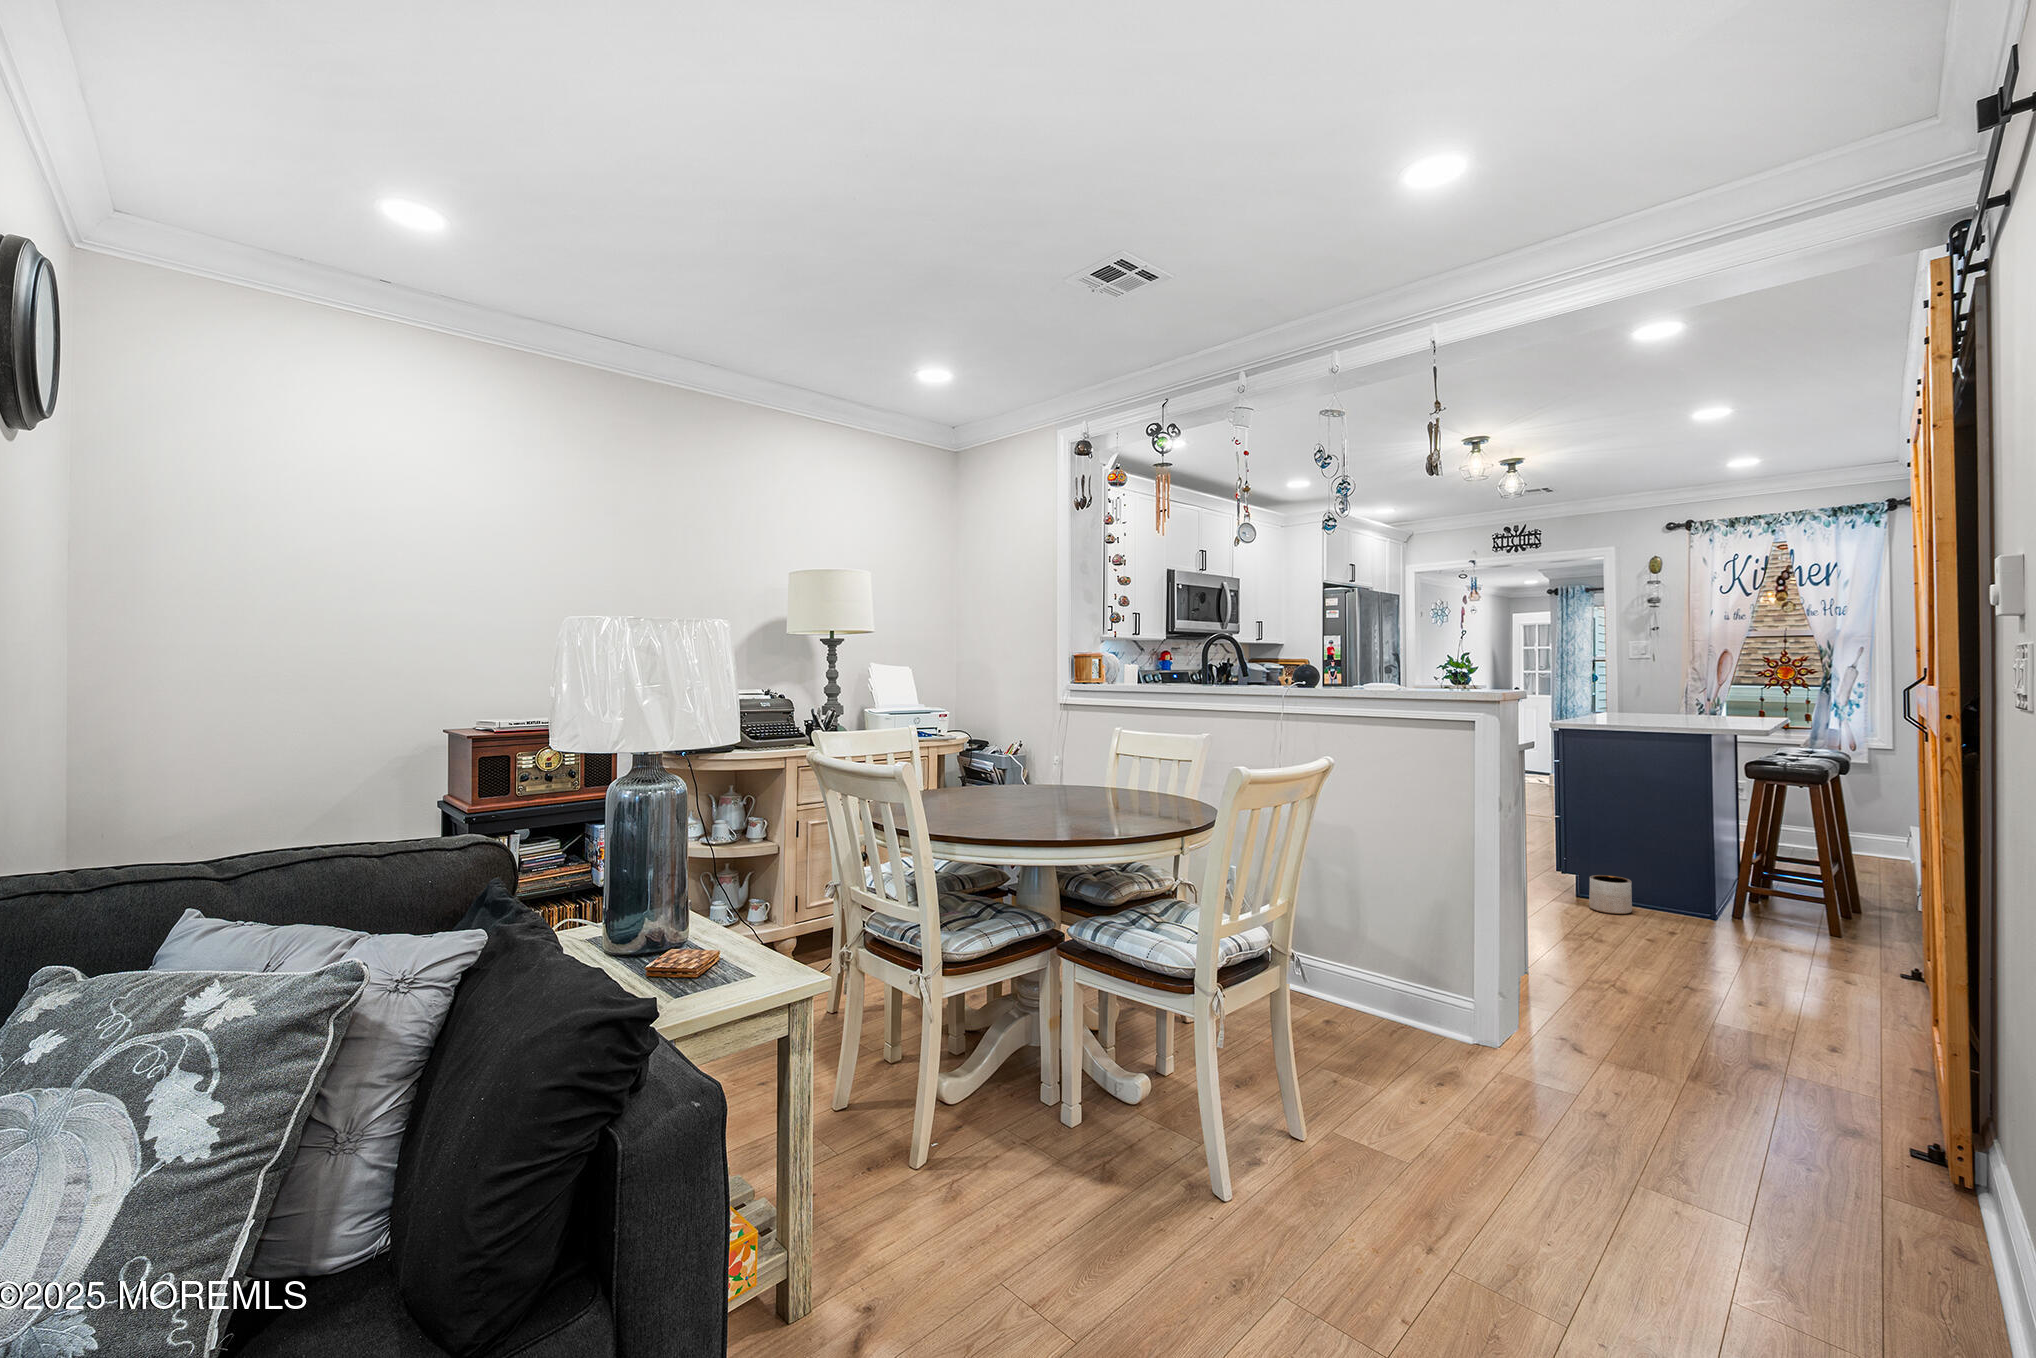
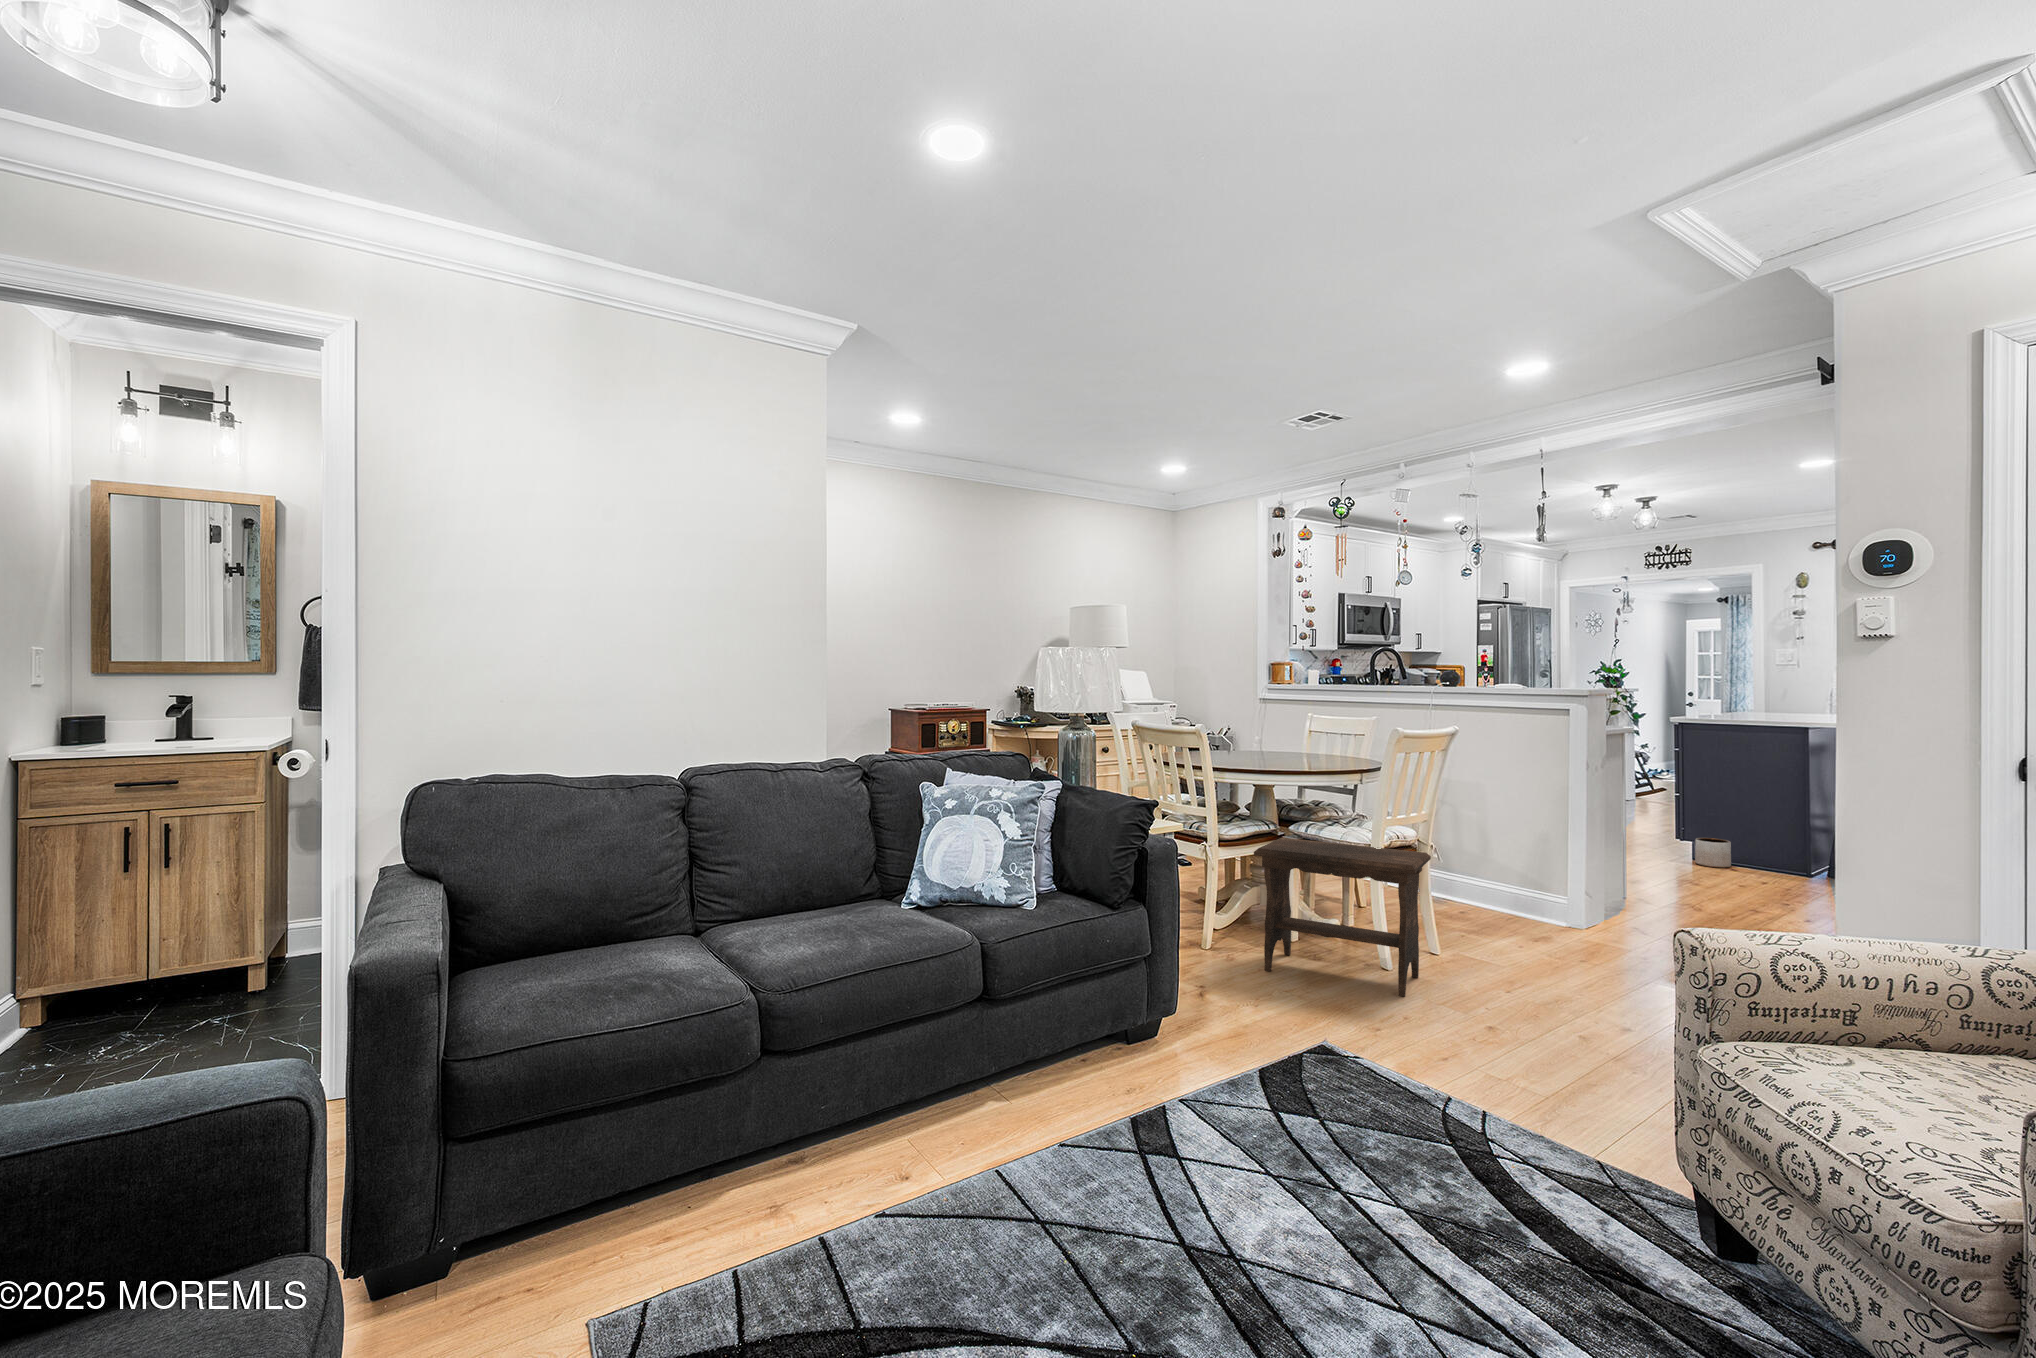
footstool: none [989,956,1297,1285] -> present [1254,838,1431,997]

